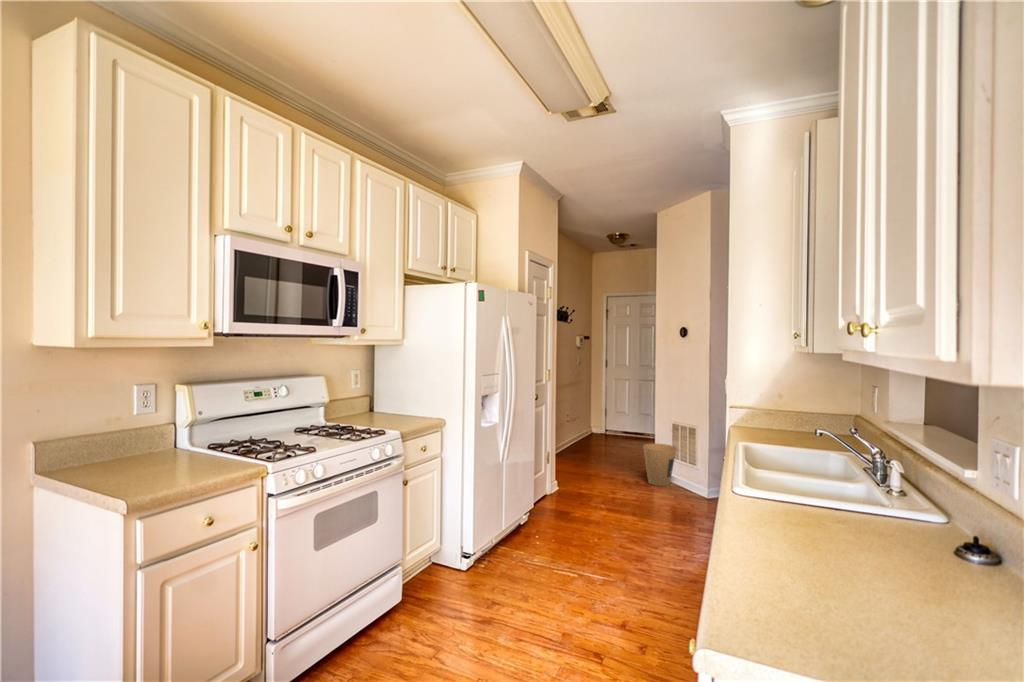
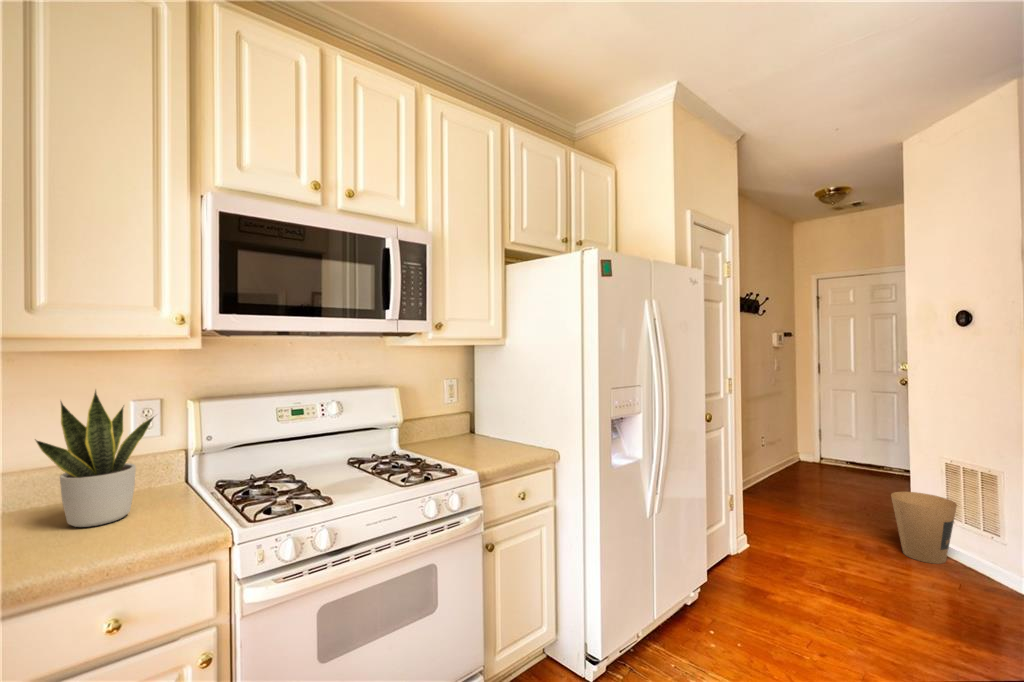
potted plant: none [118,373,182,472] -> present [35,390,154,527]

